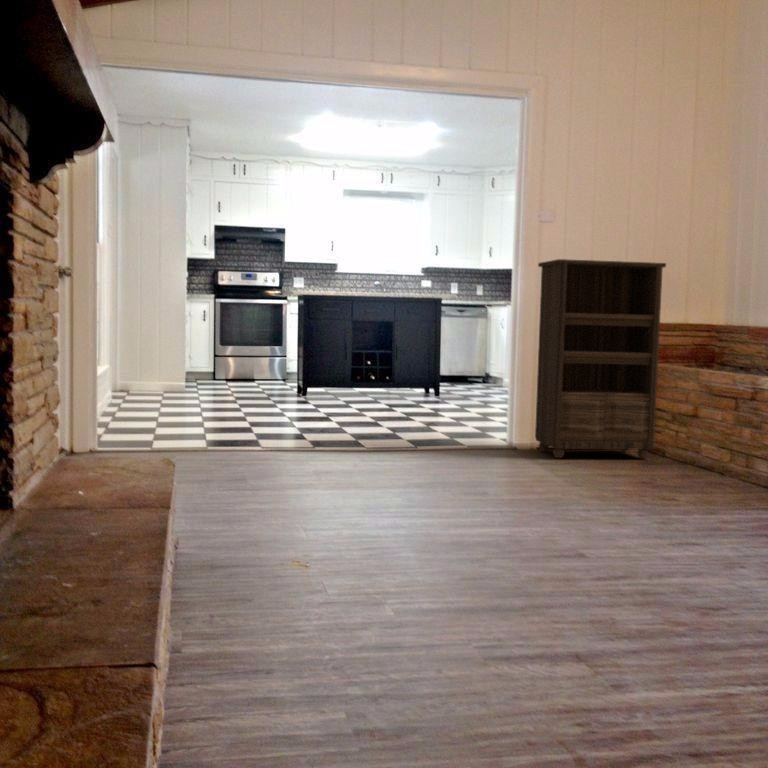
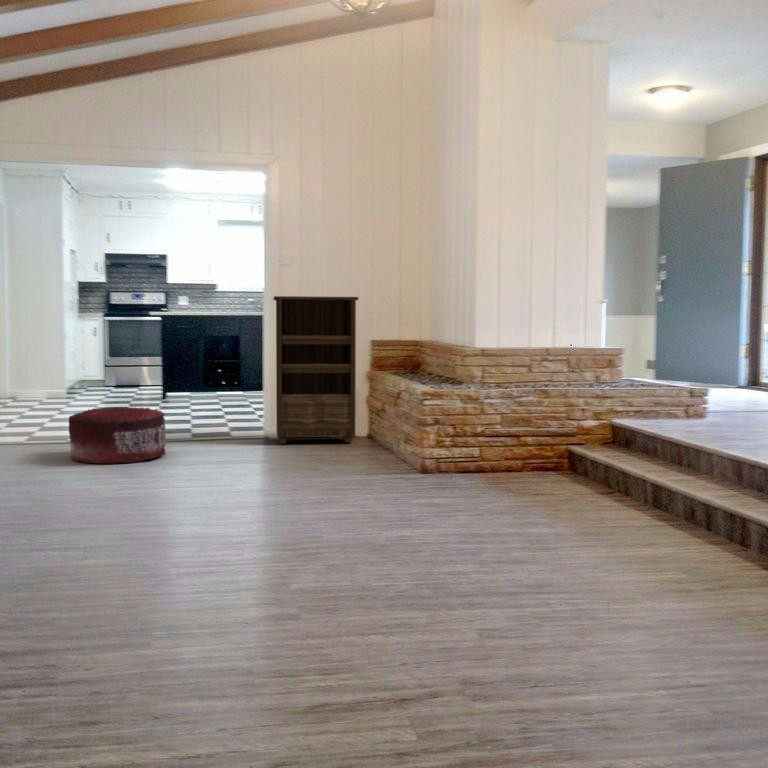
pouf: none [308,405,438,485] -> present [69,407,166,464]

